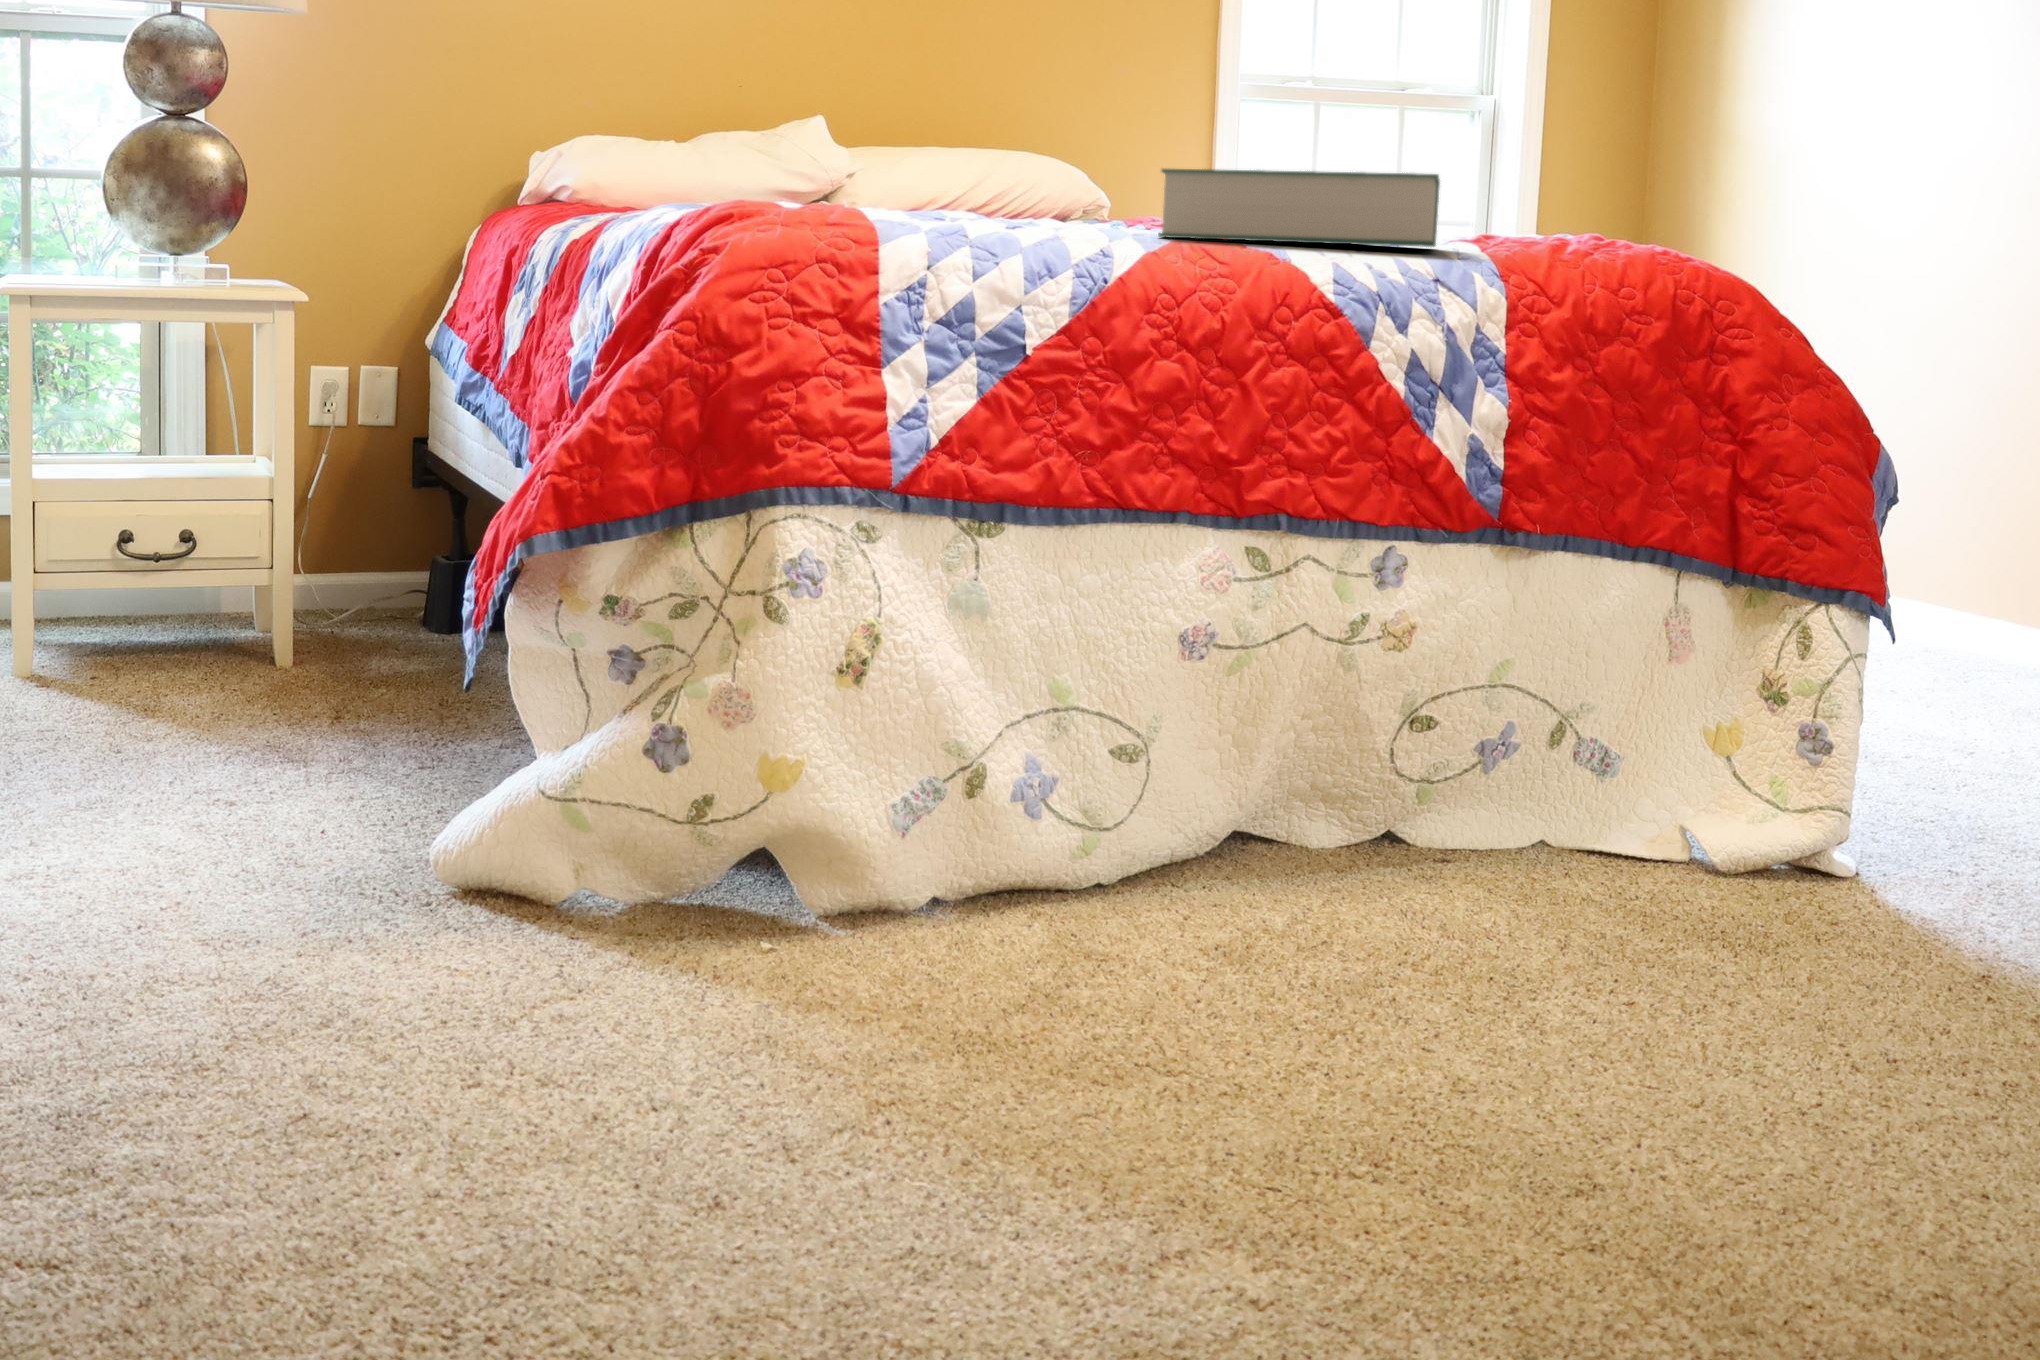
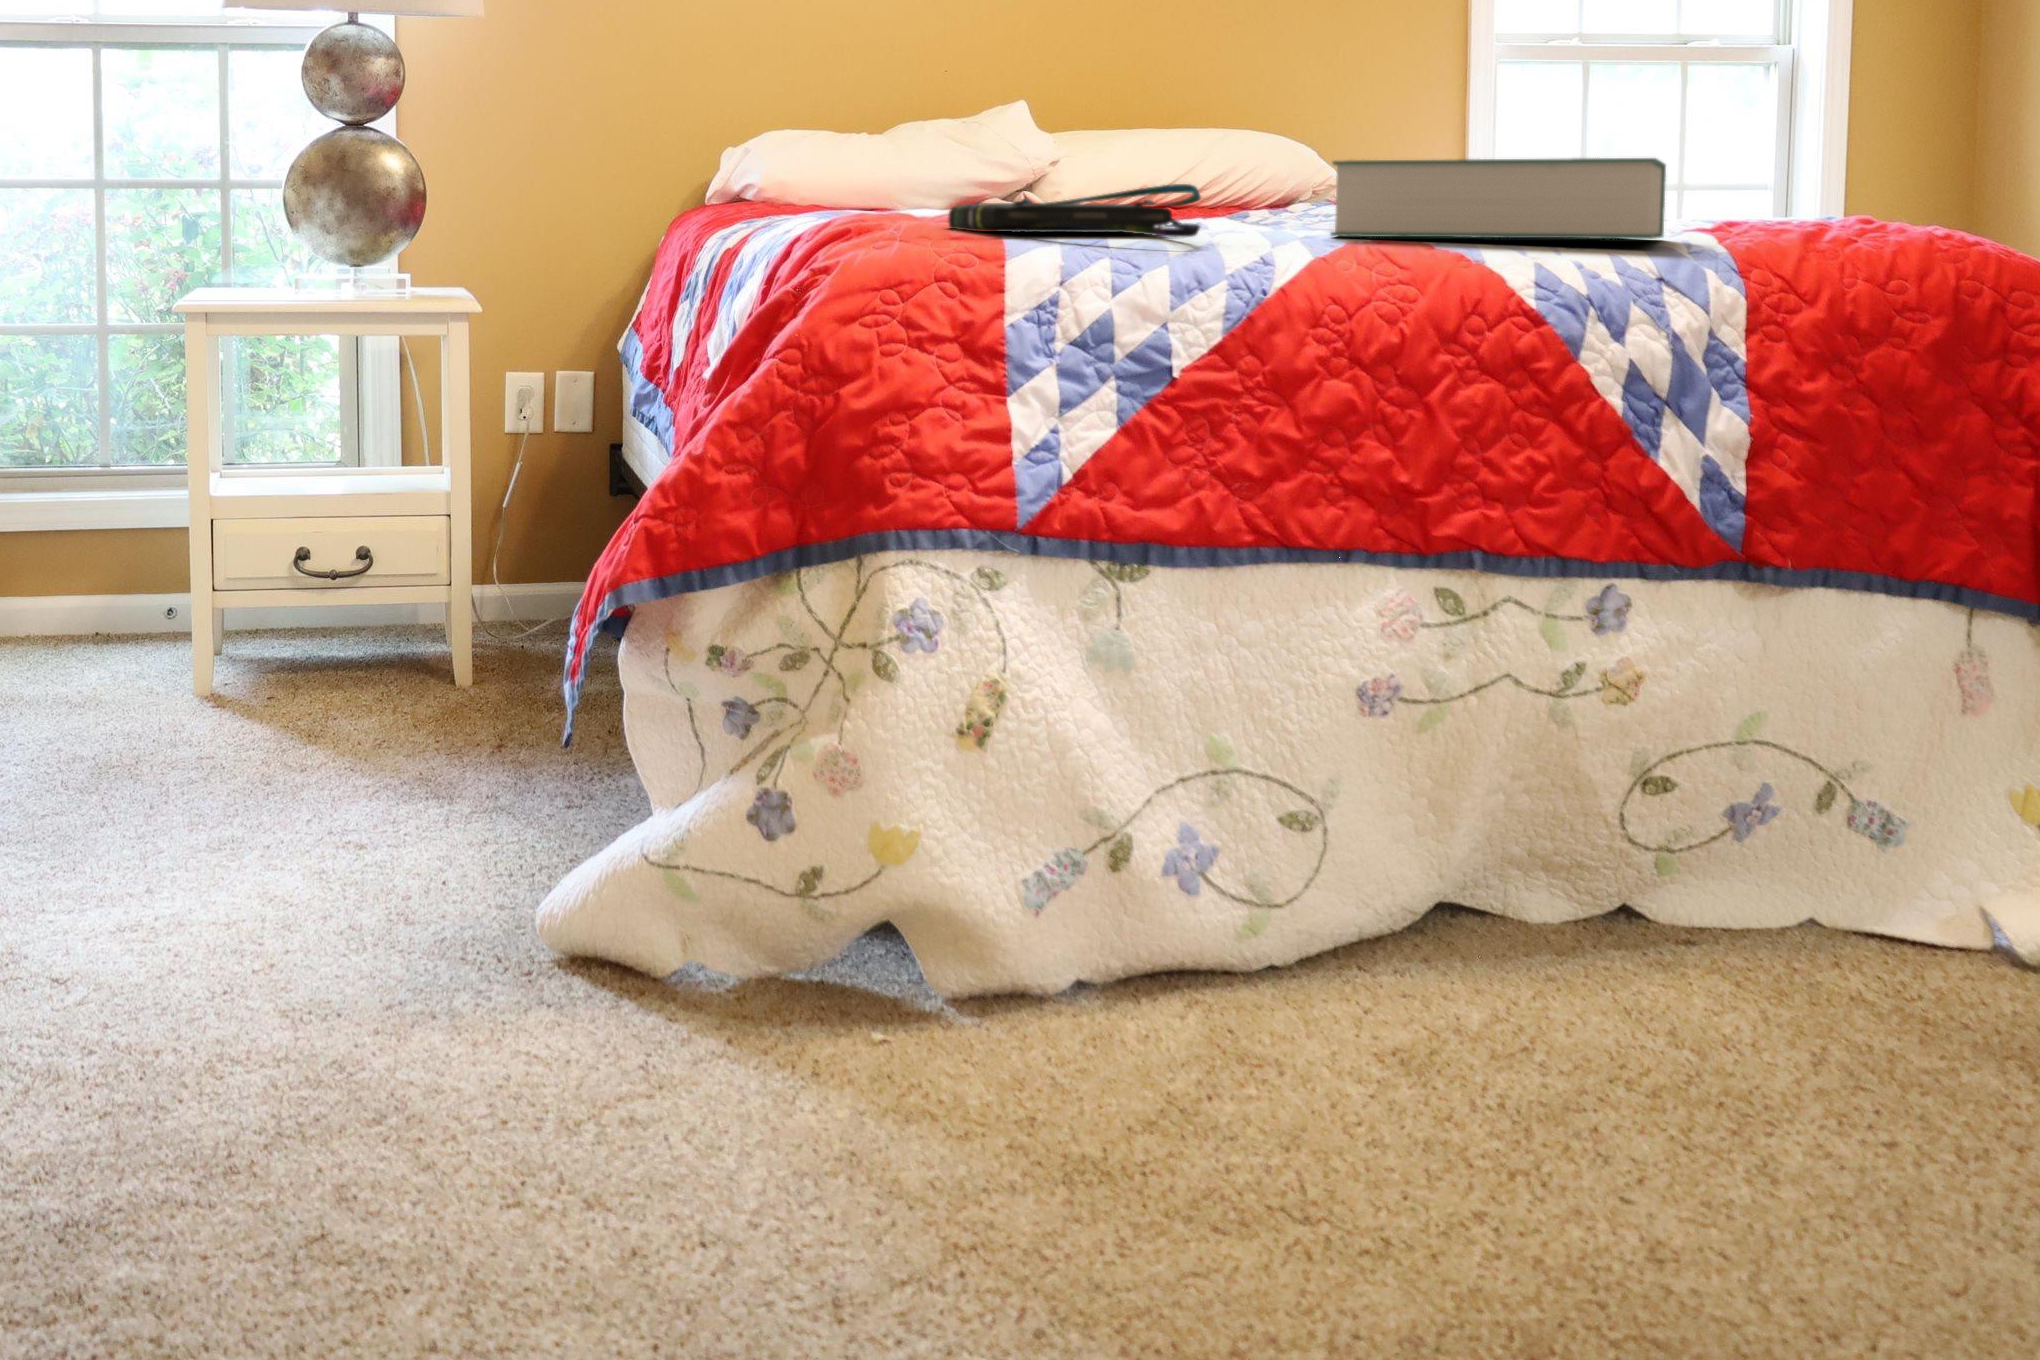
tote bag: none [815,182,1059,230] -> present [948,184,1201,237]

